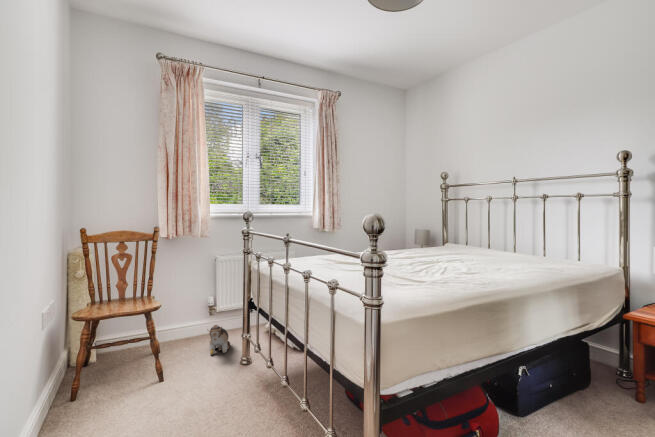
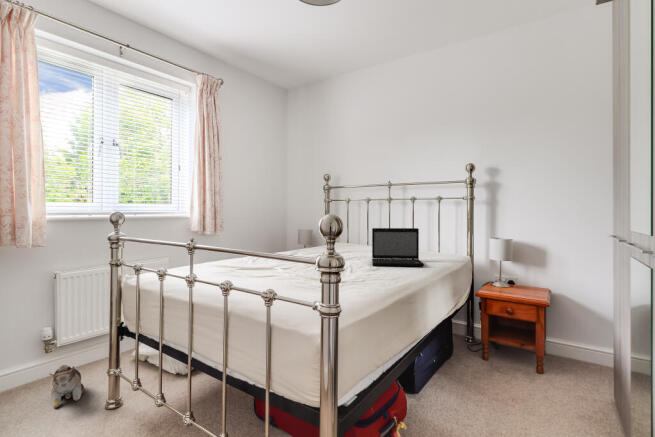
laptop: none [473,229,537,274] -> present [372,228,424,266]

